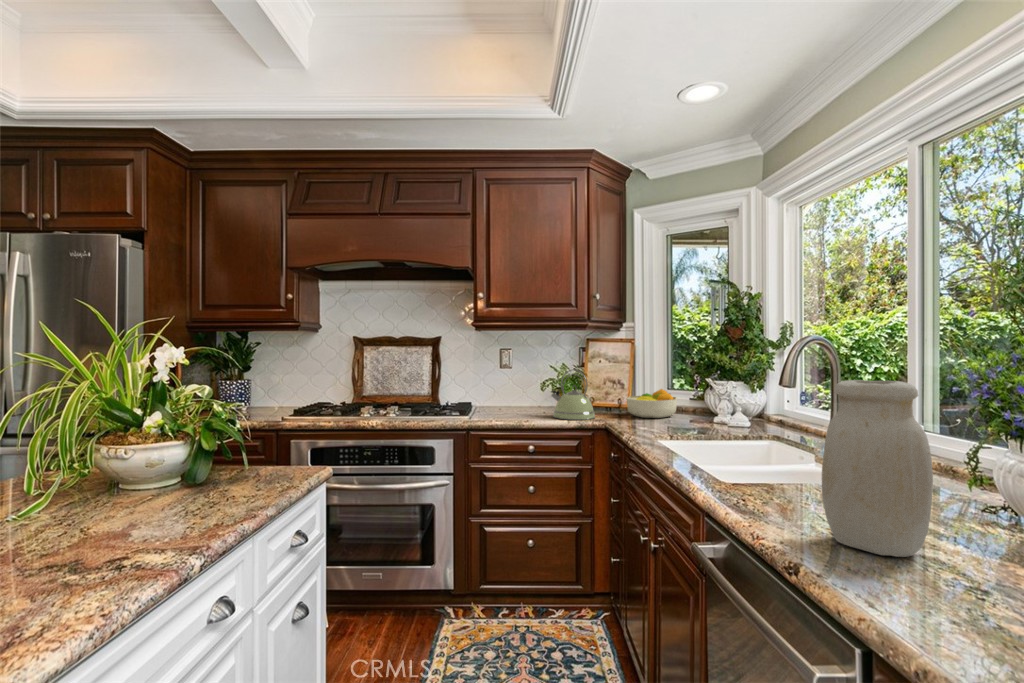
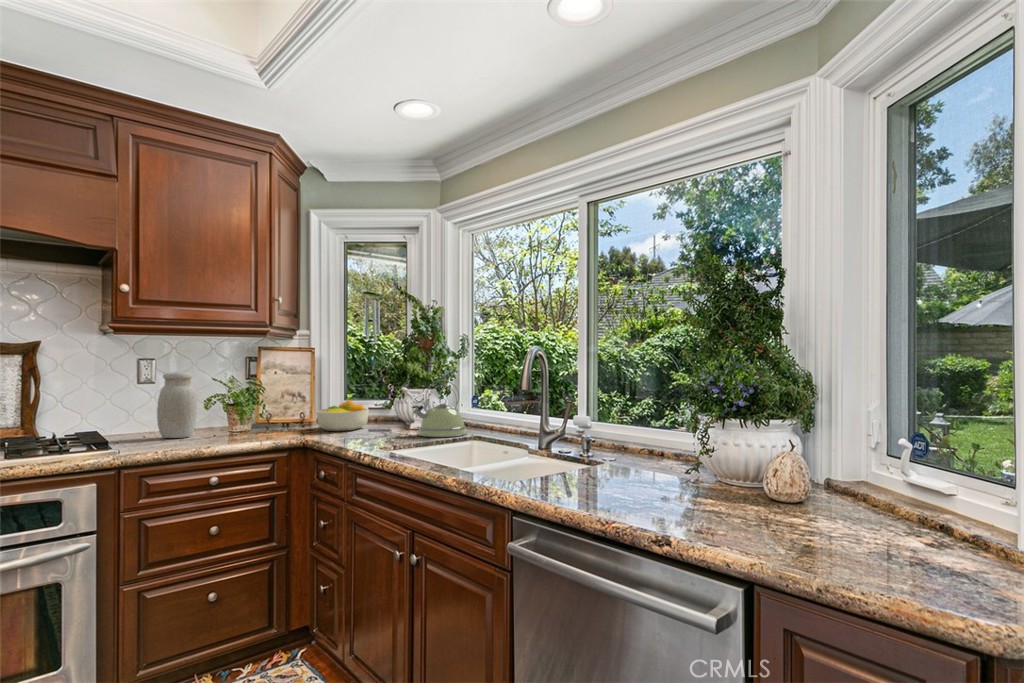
kettle: present [551,370,595,420] -> present [412,379,467,437]
jar: present [822,380,933,557] -> present [157,372,197,438]

